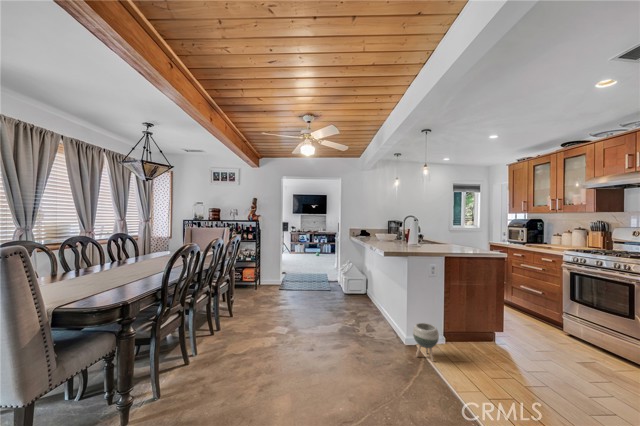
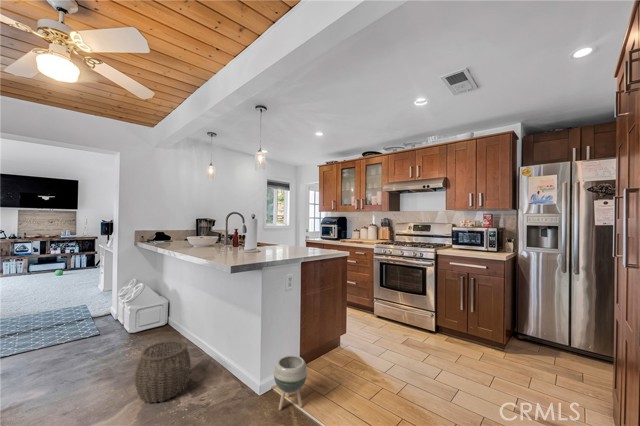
woven basket: none [339,296,369,329] -> present [134,340,191,403]

